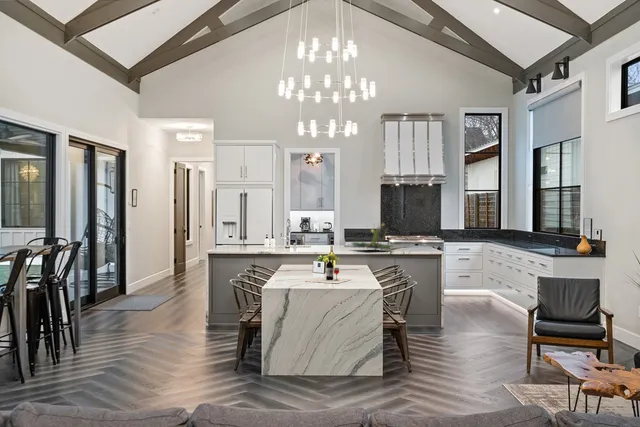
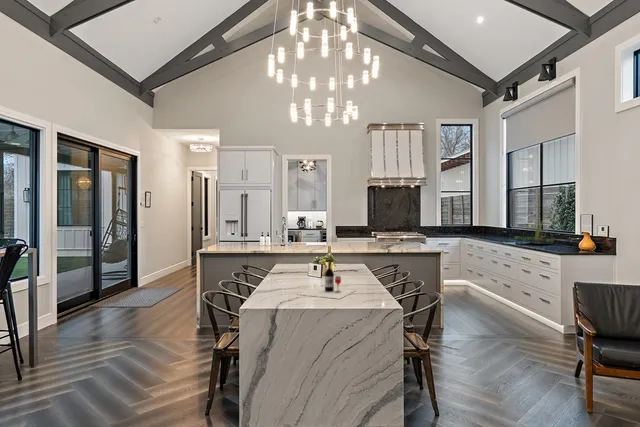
plant: present [352,227,391,249] -> present [515,223,554,243]

